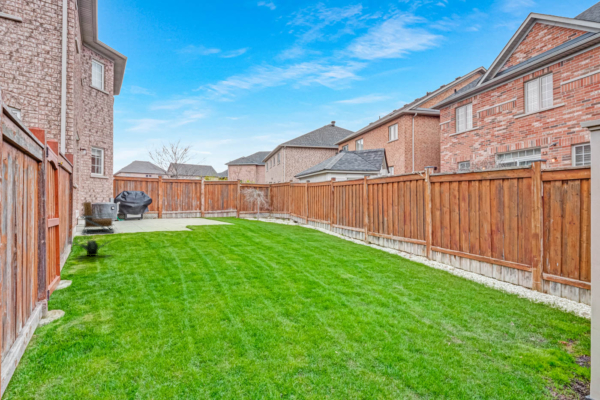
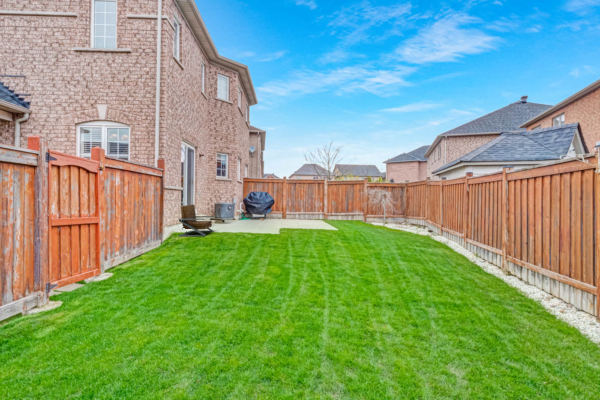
potted plant: present [79,240,104,256] -> none [107,247,151,265]

